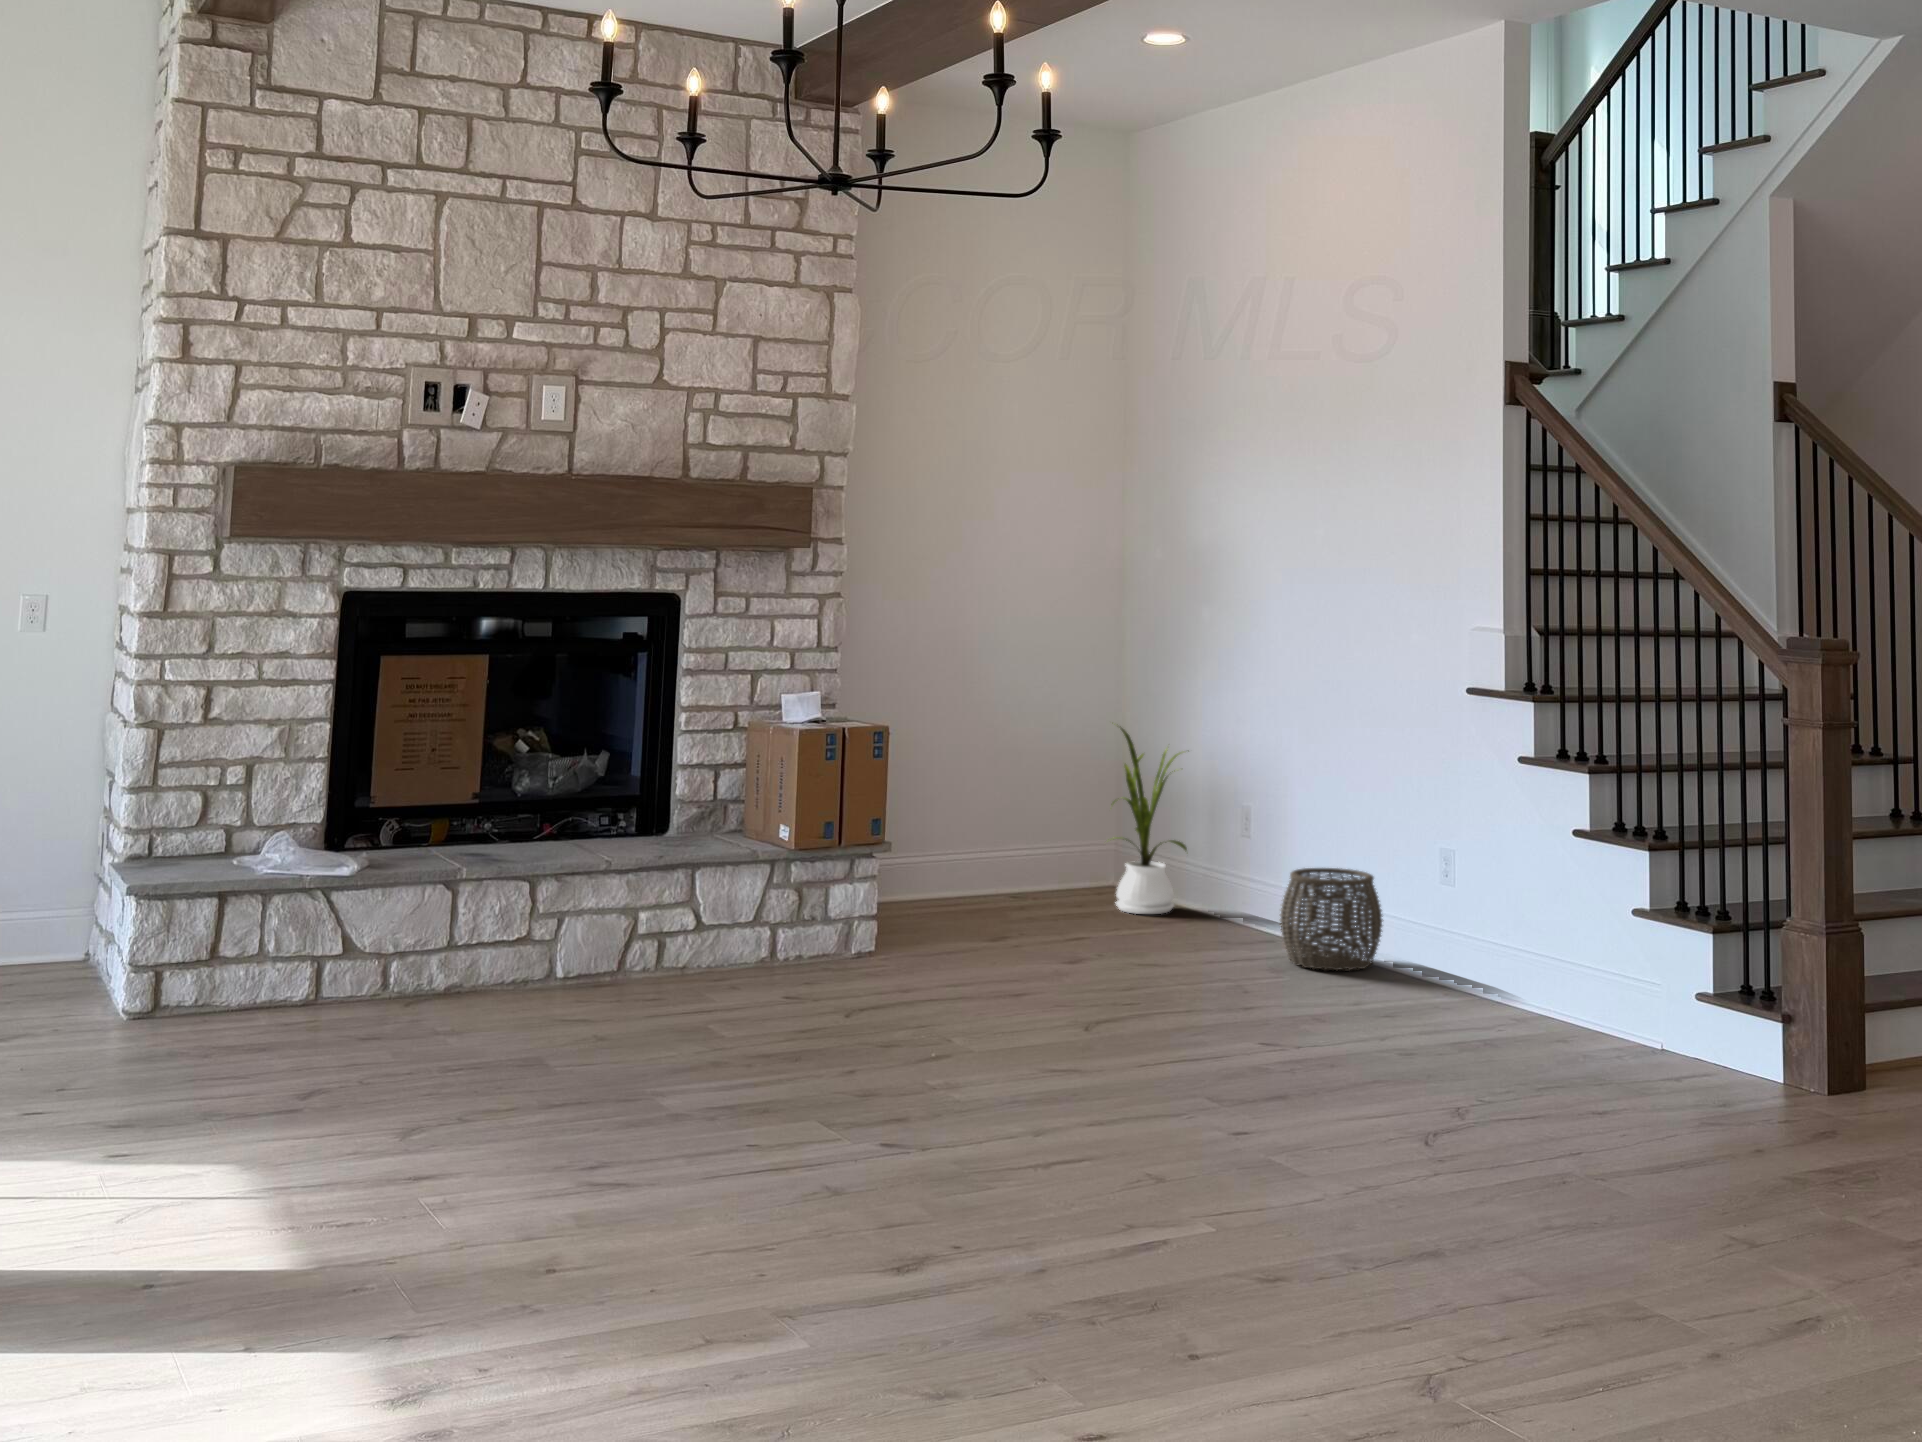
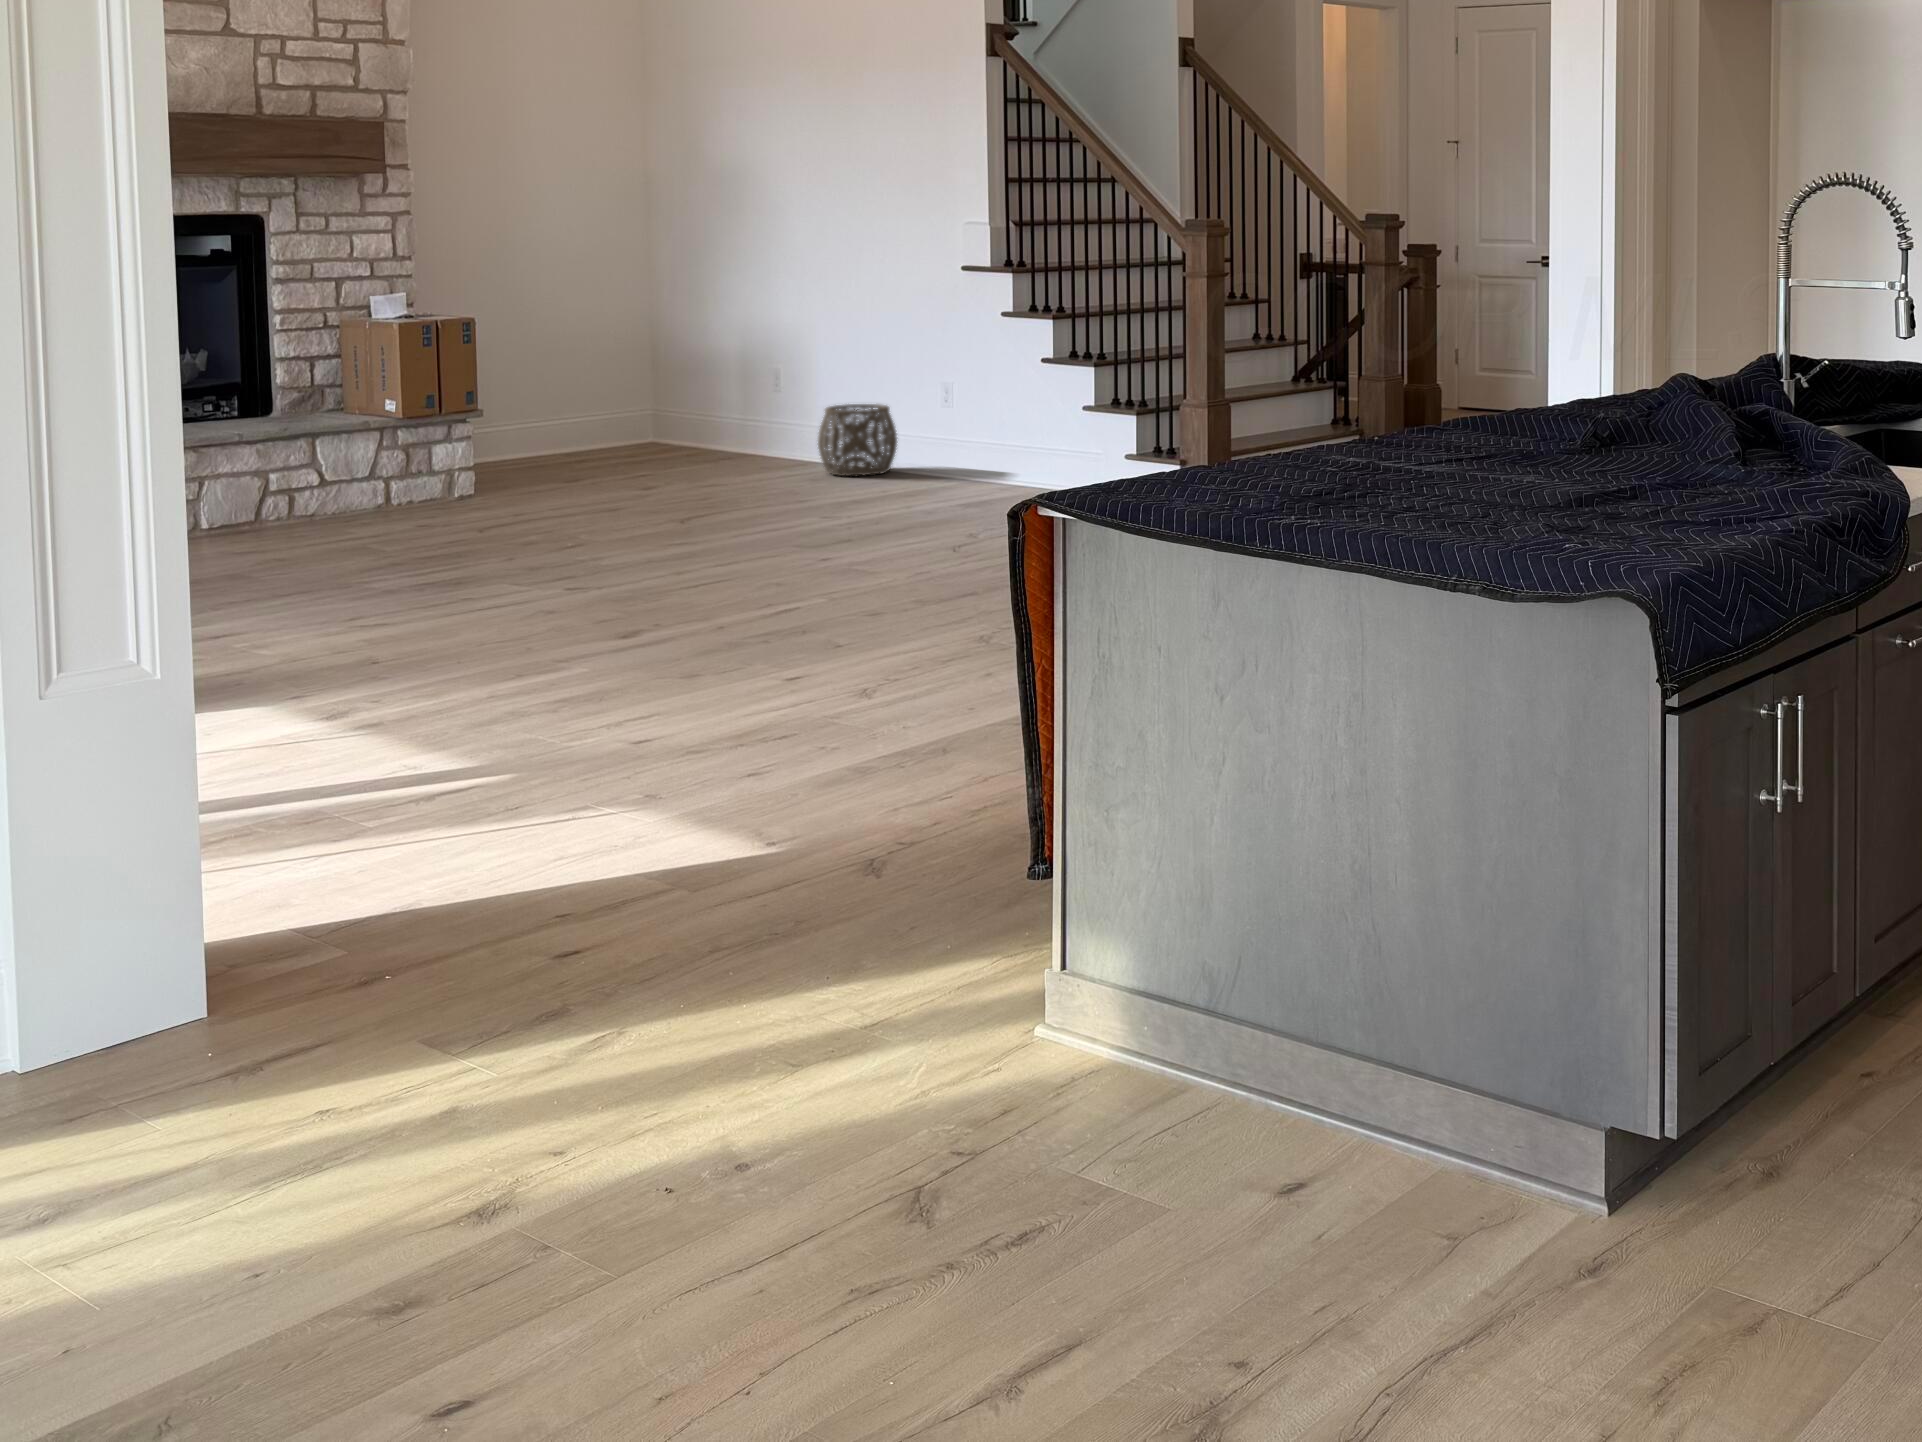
house plant: present [1113,728,1187,914] -> none [654,308,731,456]

